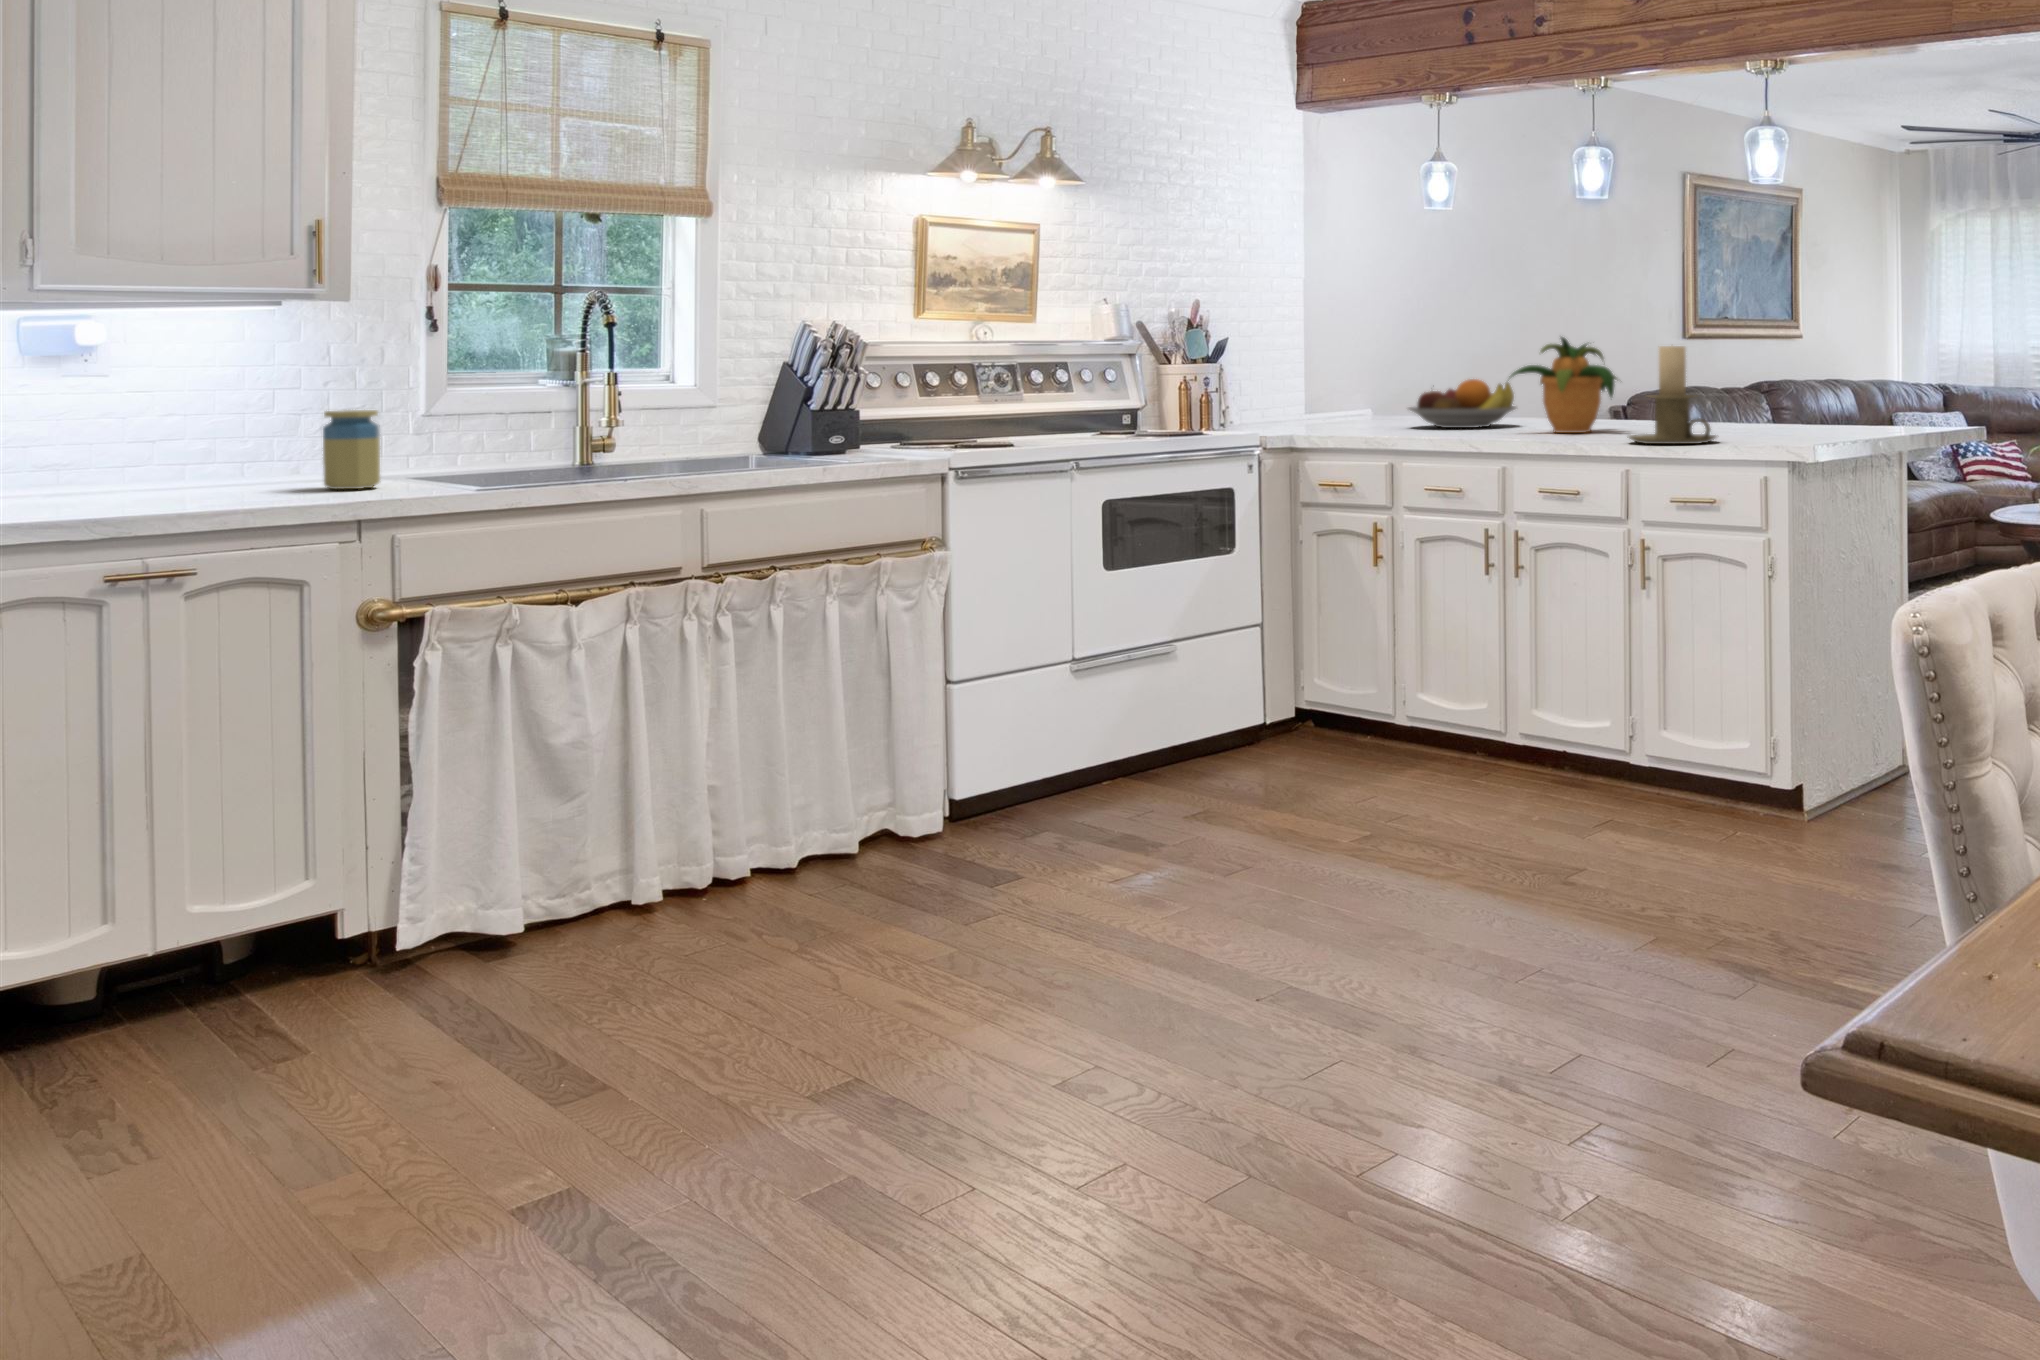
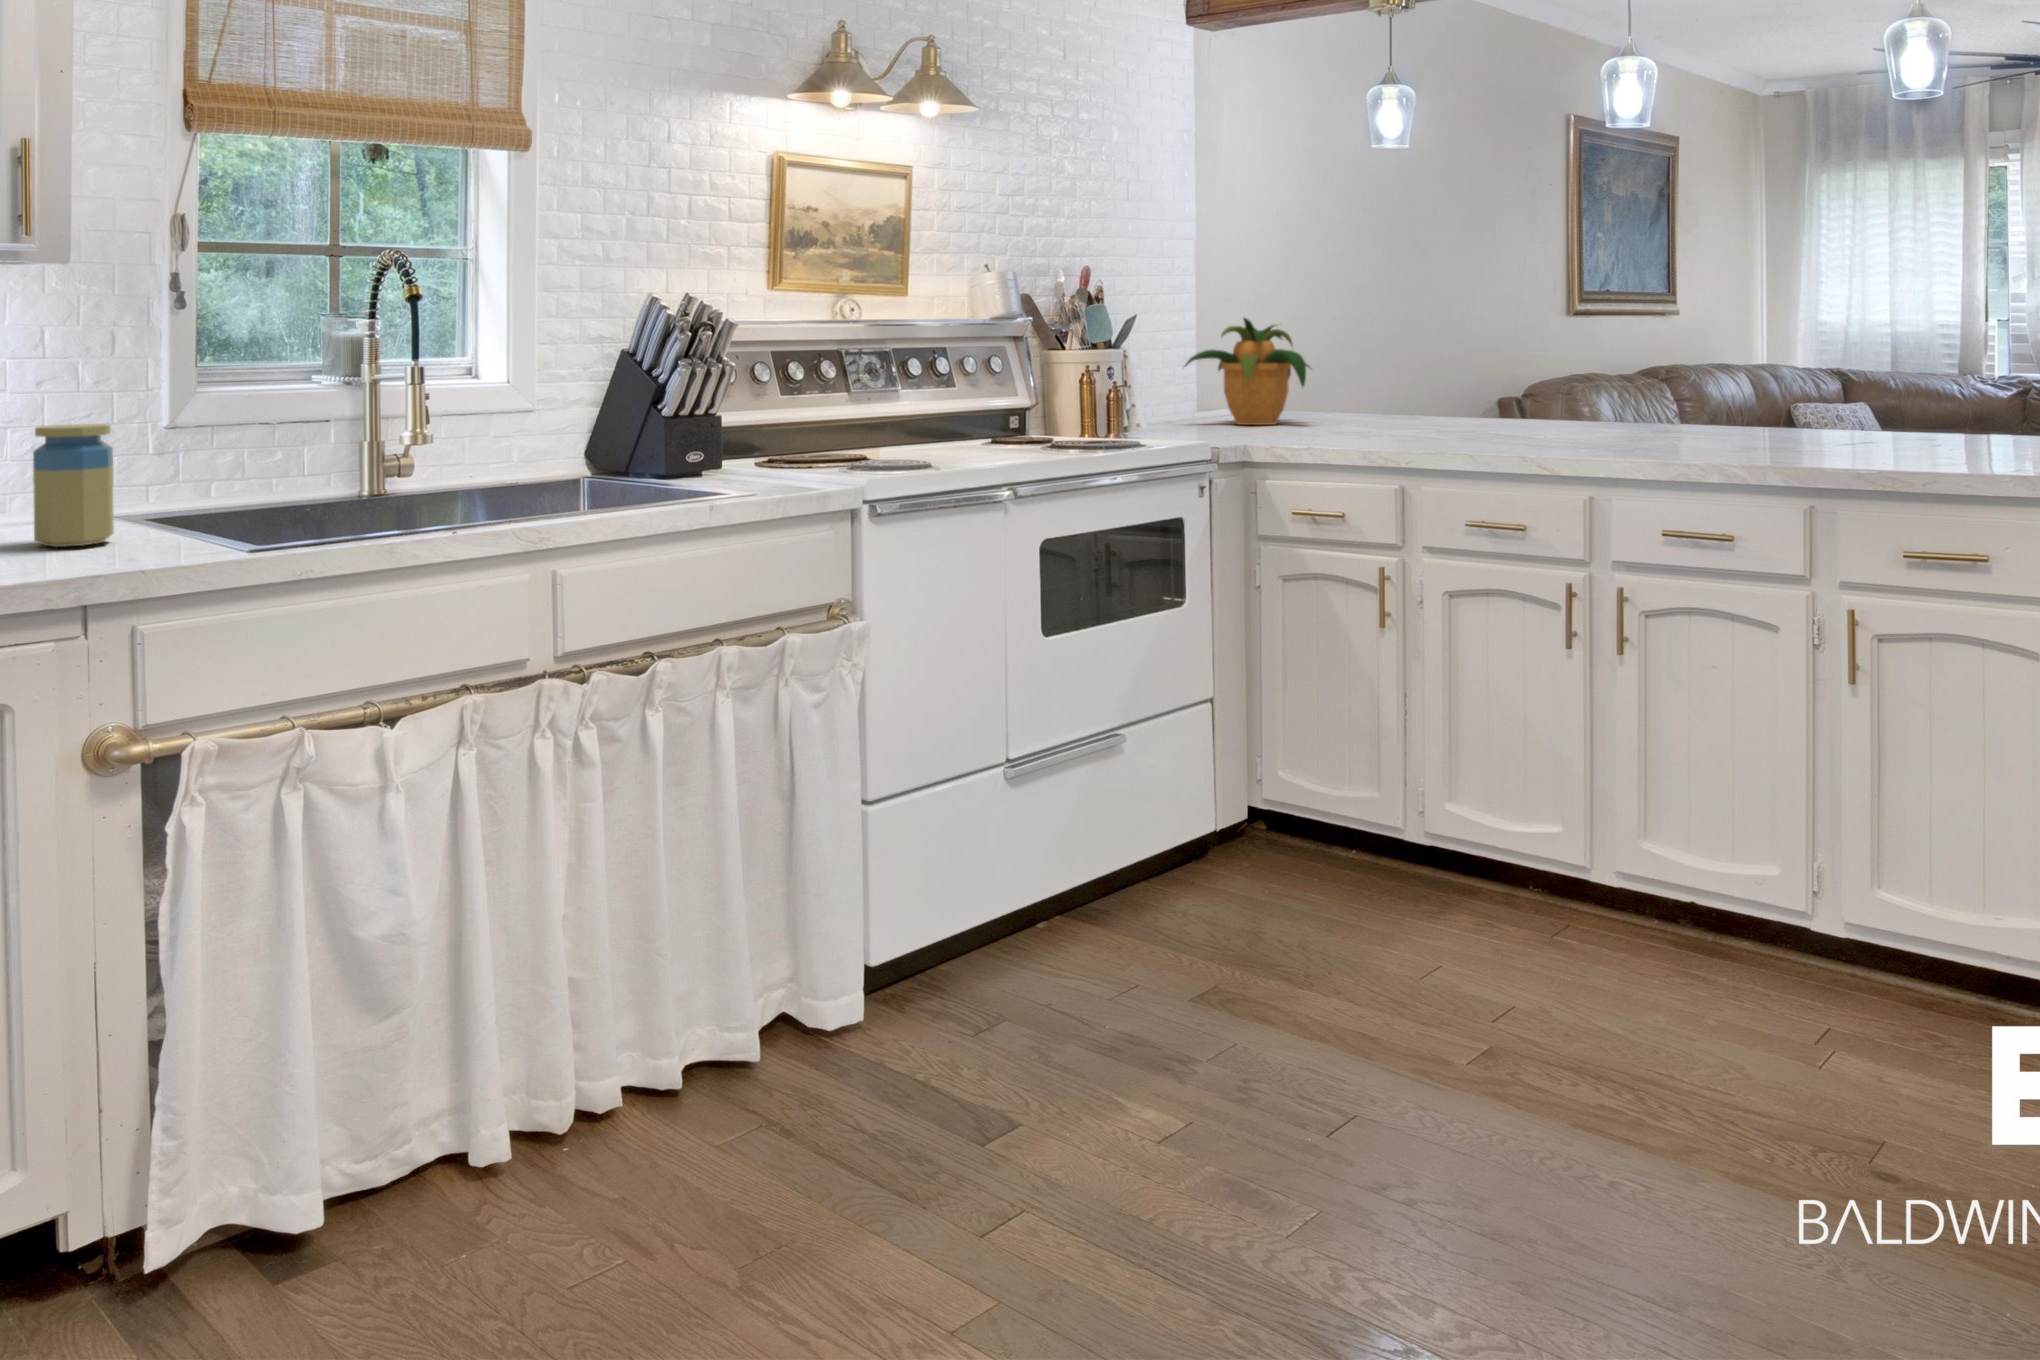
potted plant: present [1509,337,1617,433] -> present [1185,318,1312,425]
candle holder: present [1629,346,1716,444] -> none [1815,321,1973,471]
fruit bowl: present [1409,379,1516,428] -> none [1366,368,1520,434]

